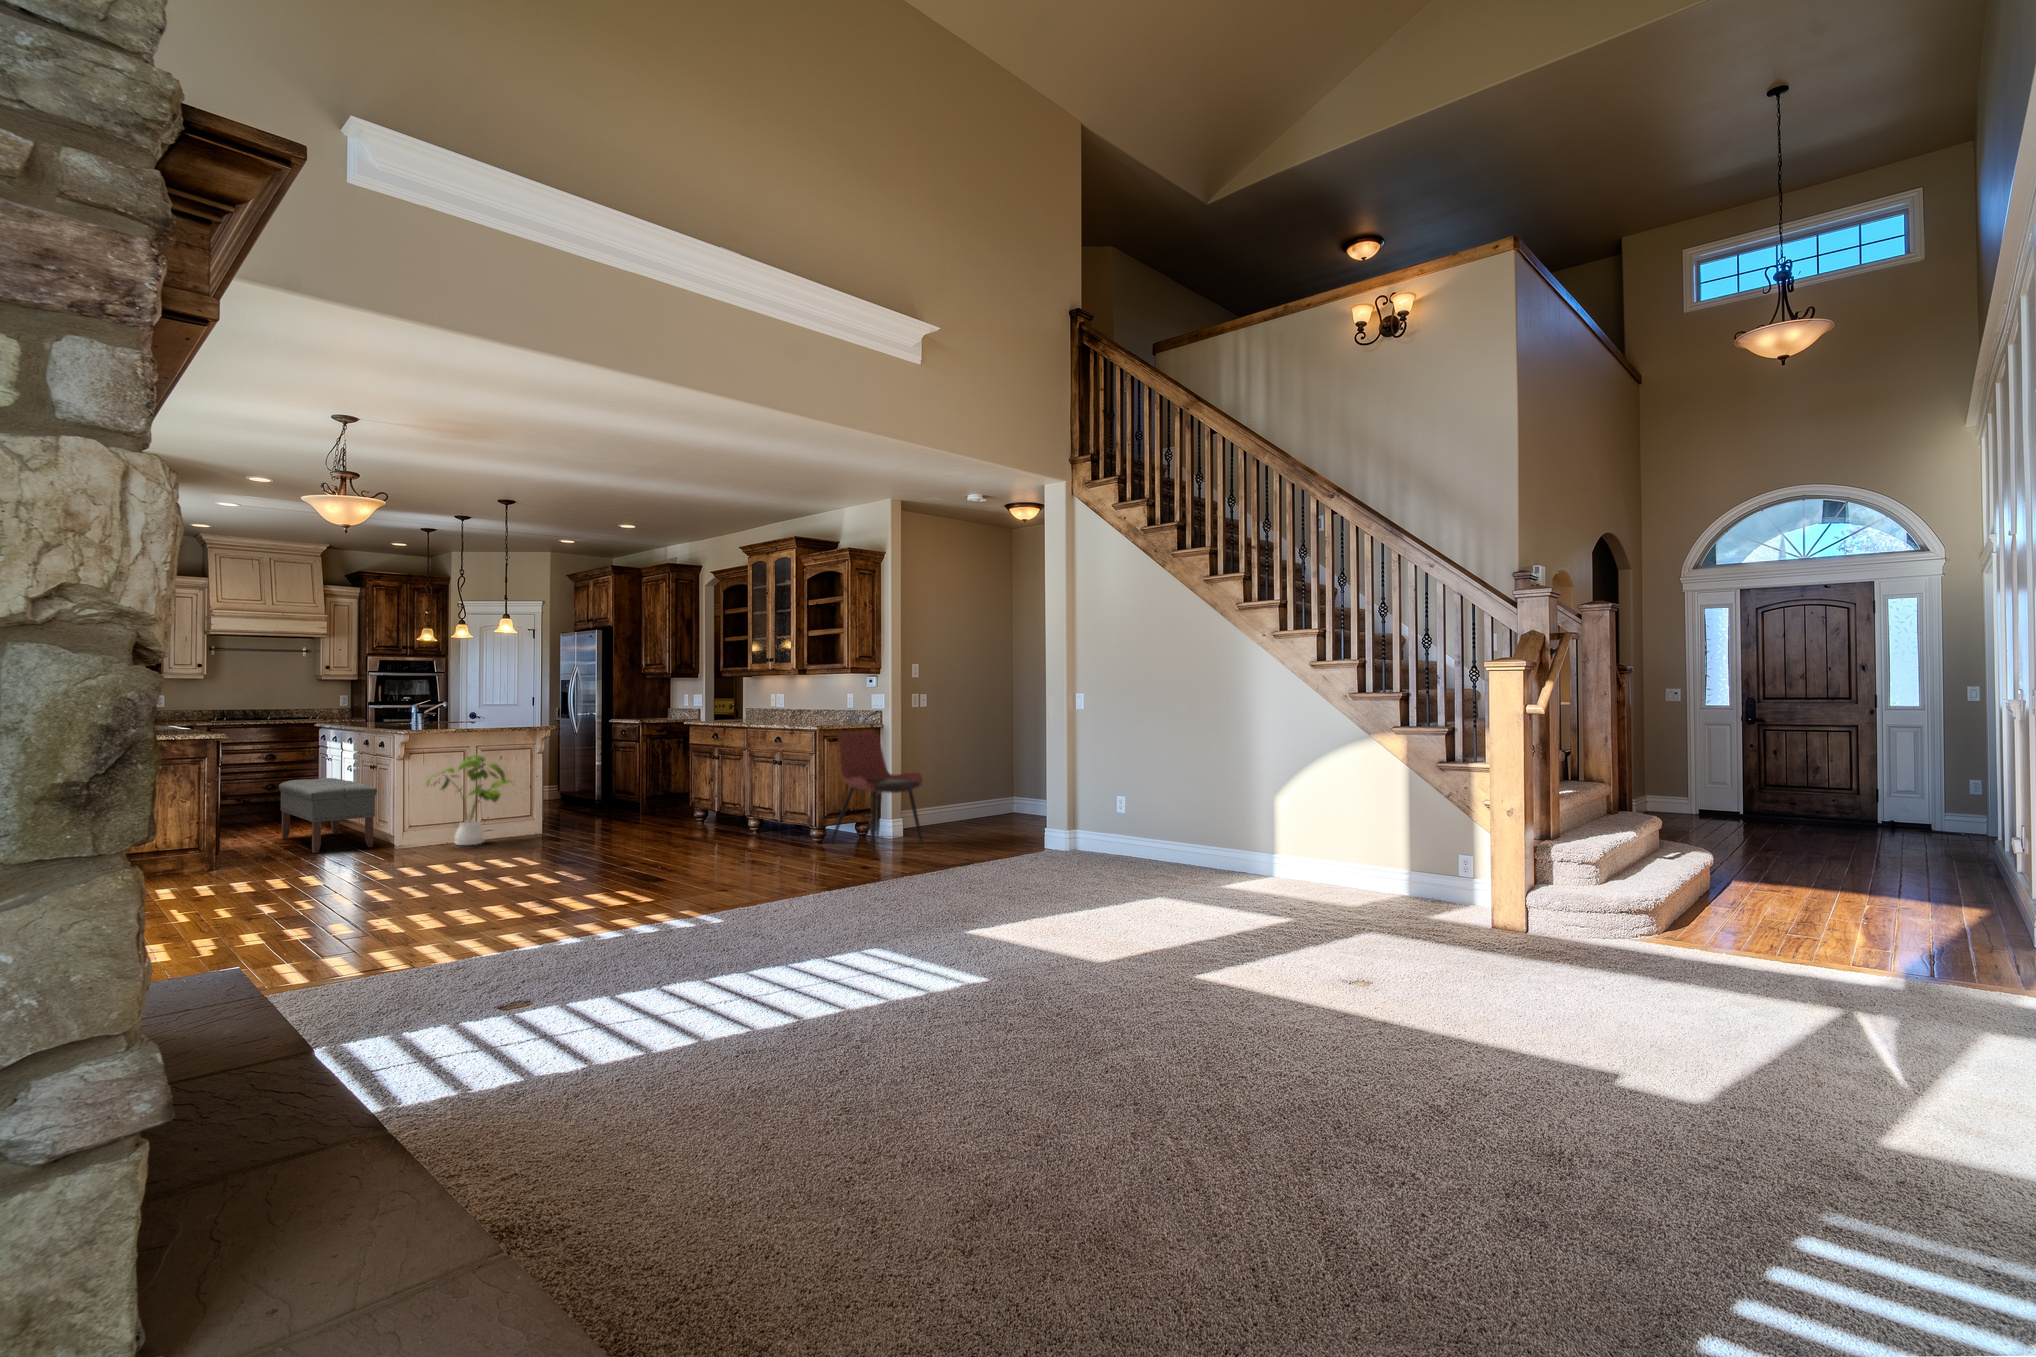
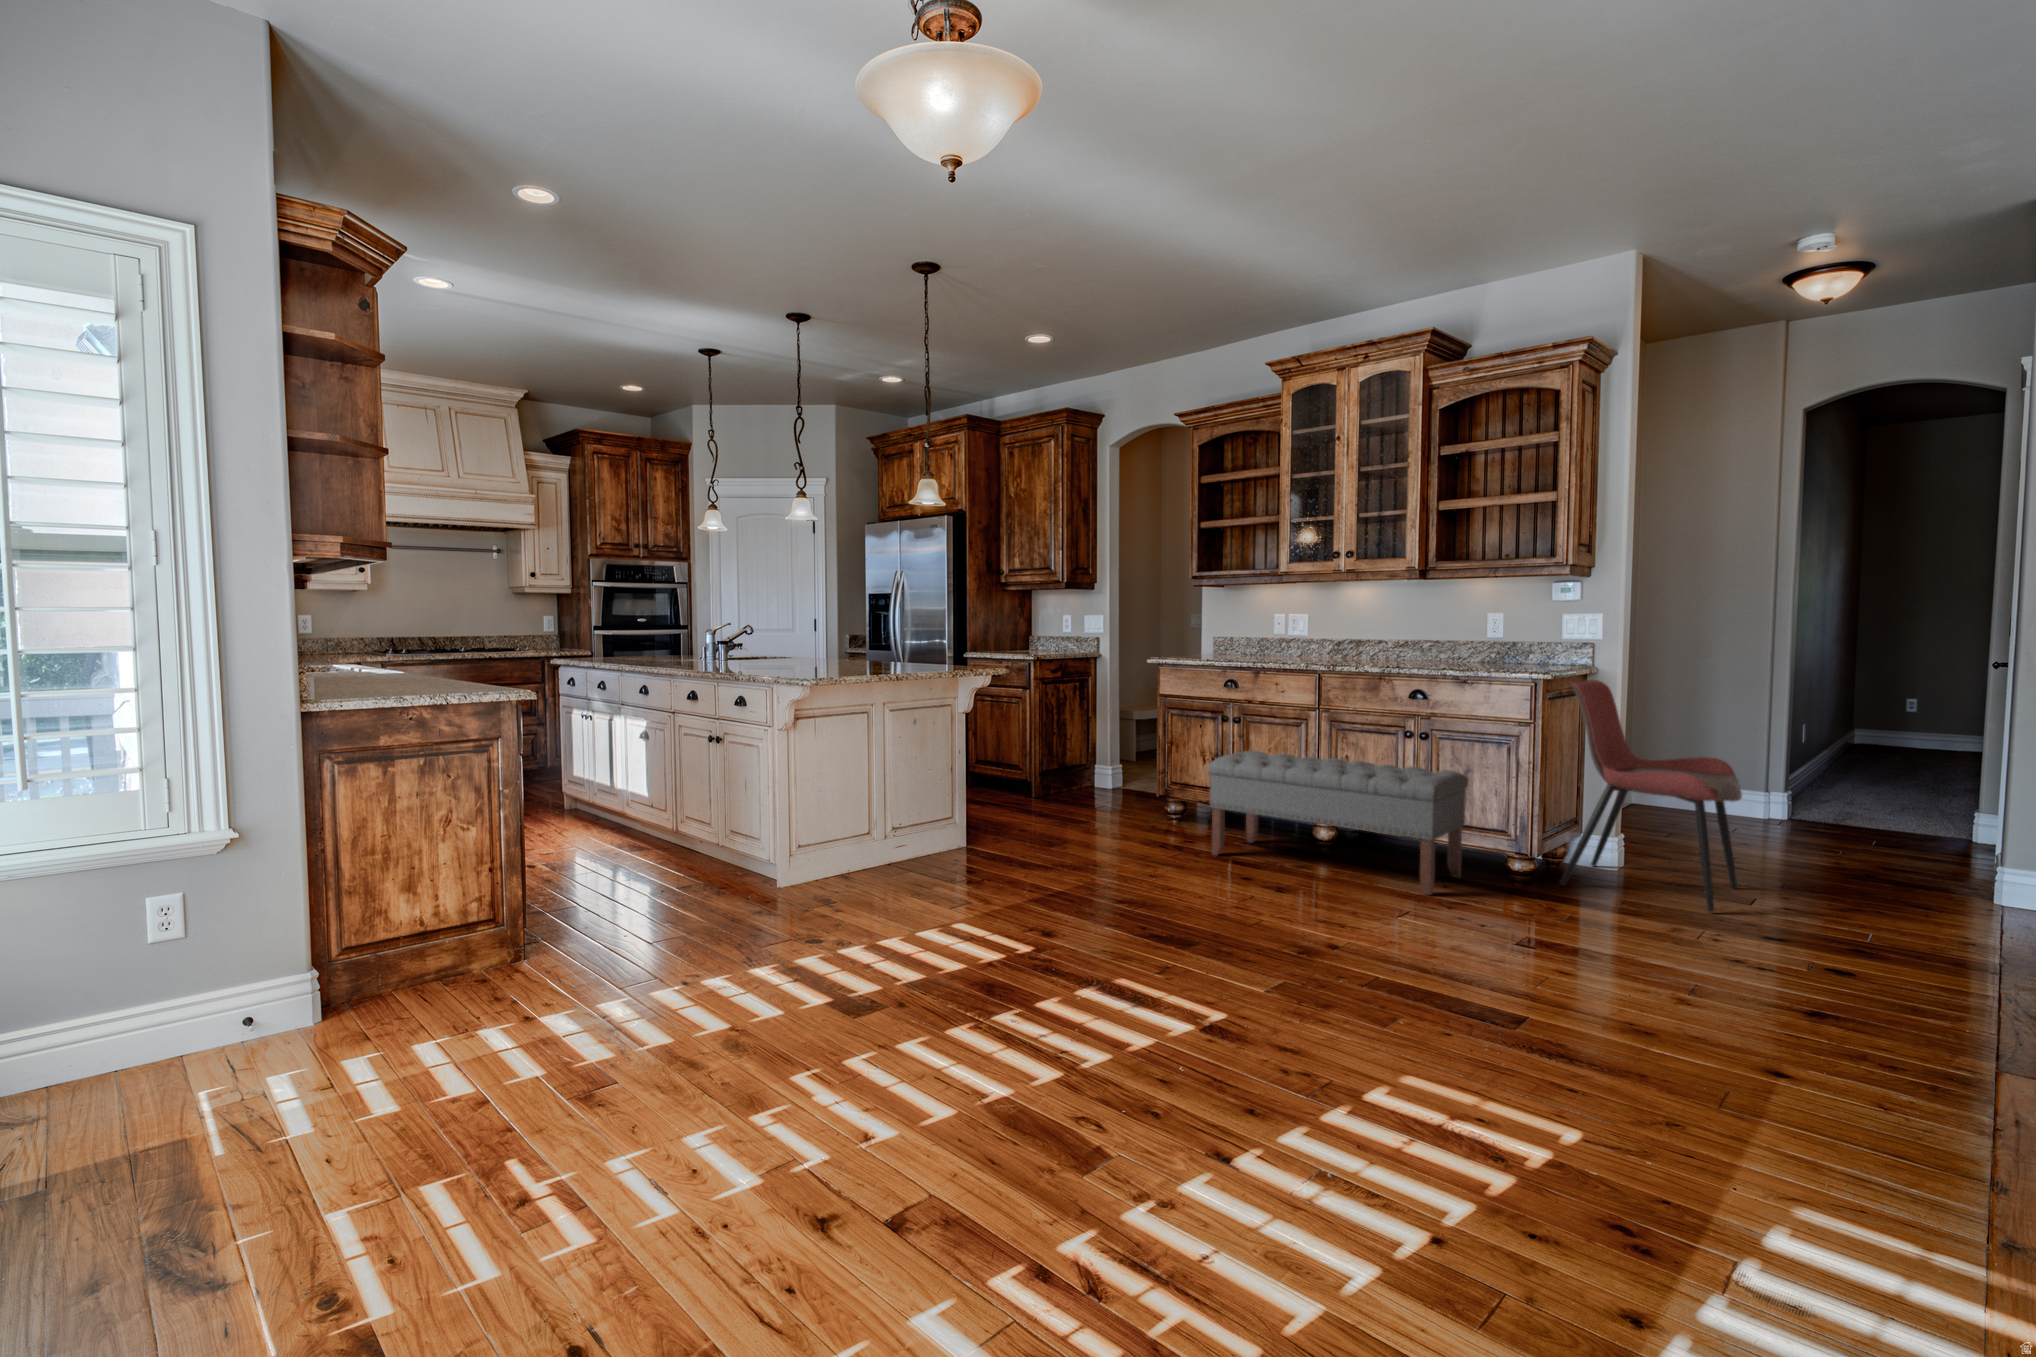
house plant: present [427,754,514,845] -> none [825,722,981,883]
bench: present [279,778,377,853] -> present [1208,751,1469,895]

